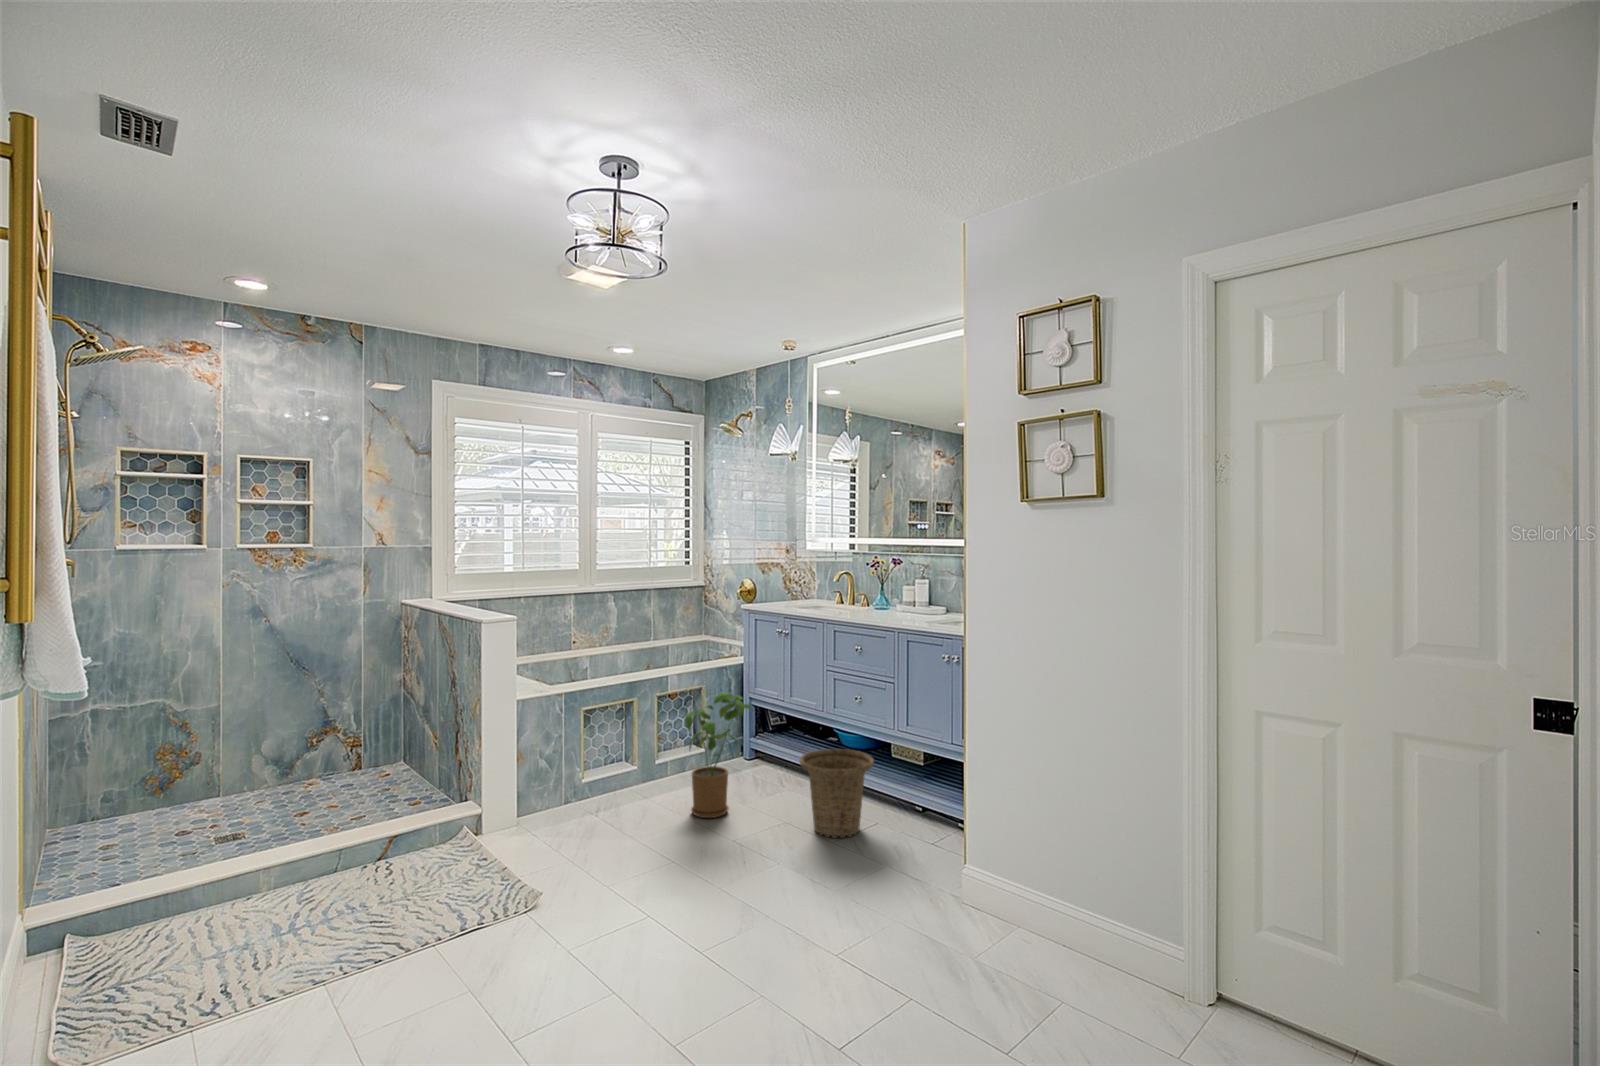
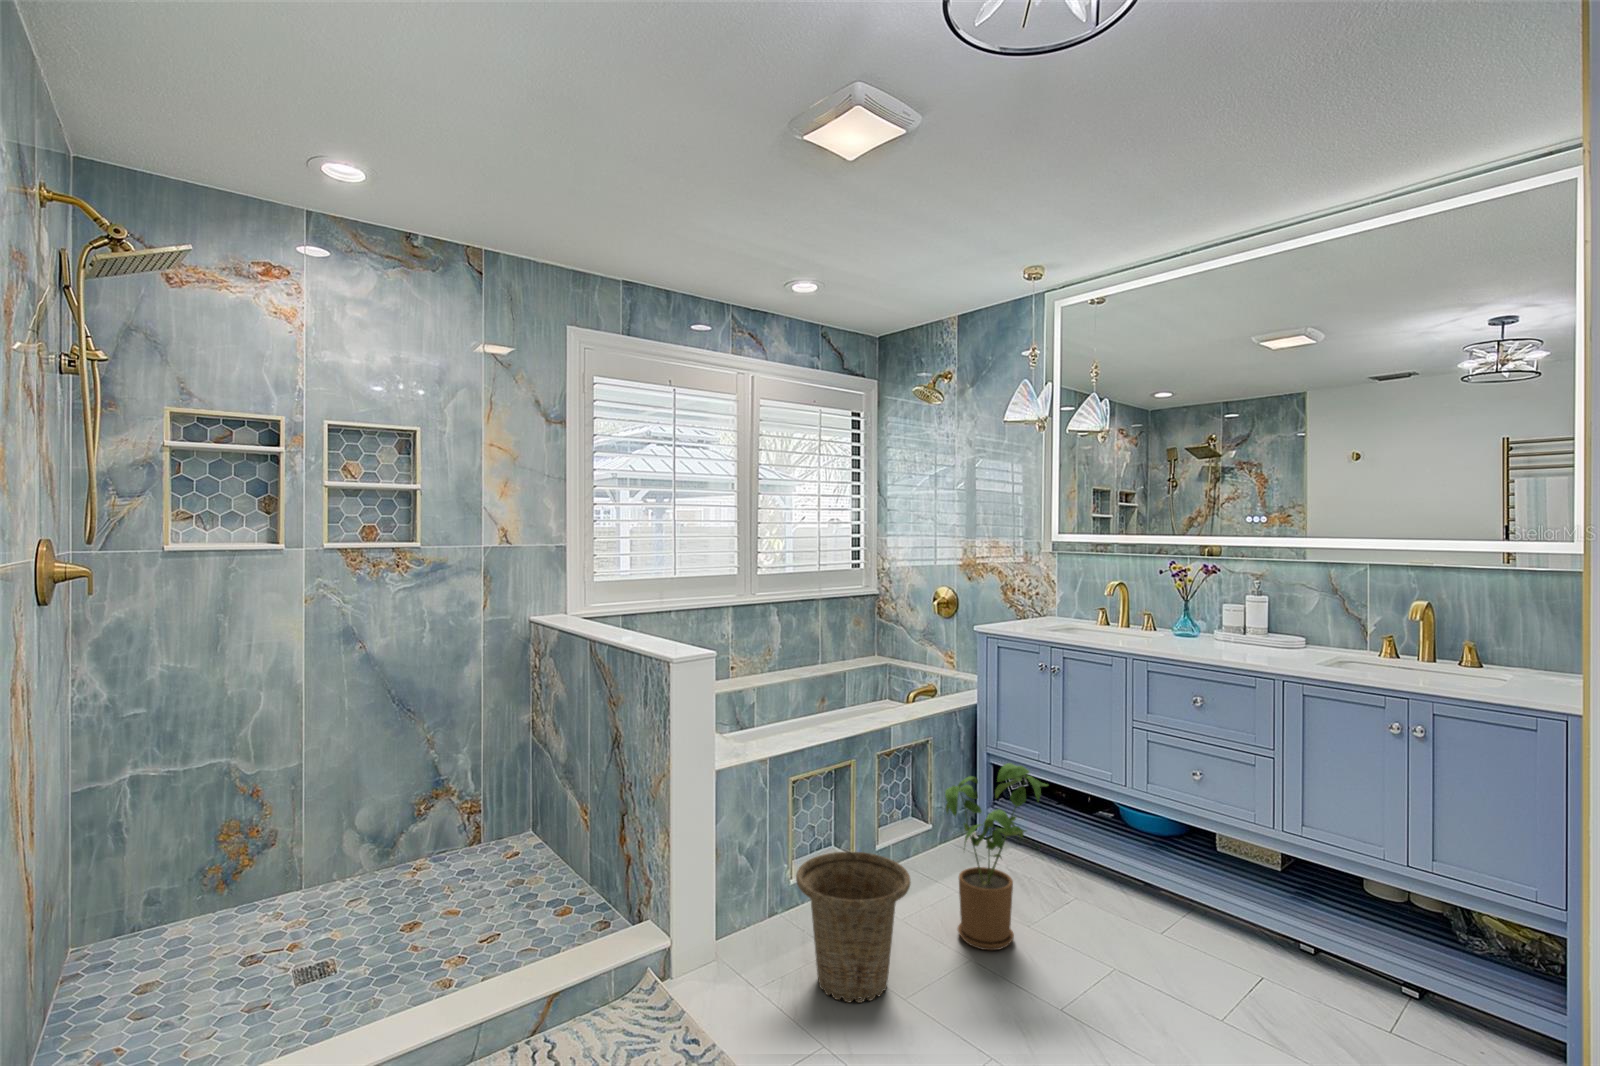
basket: present [800,749,874,838] -> present [796,852,911,1003]

